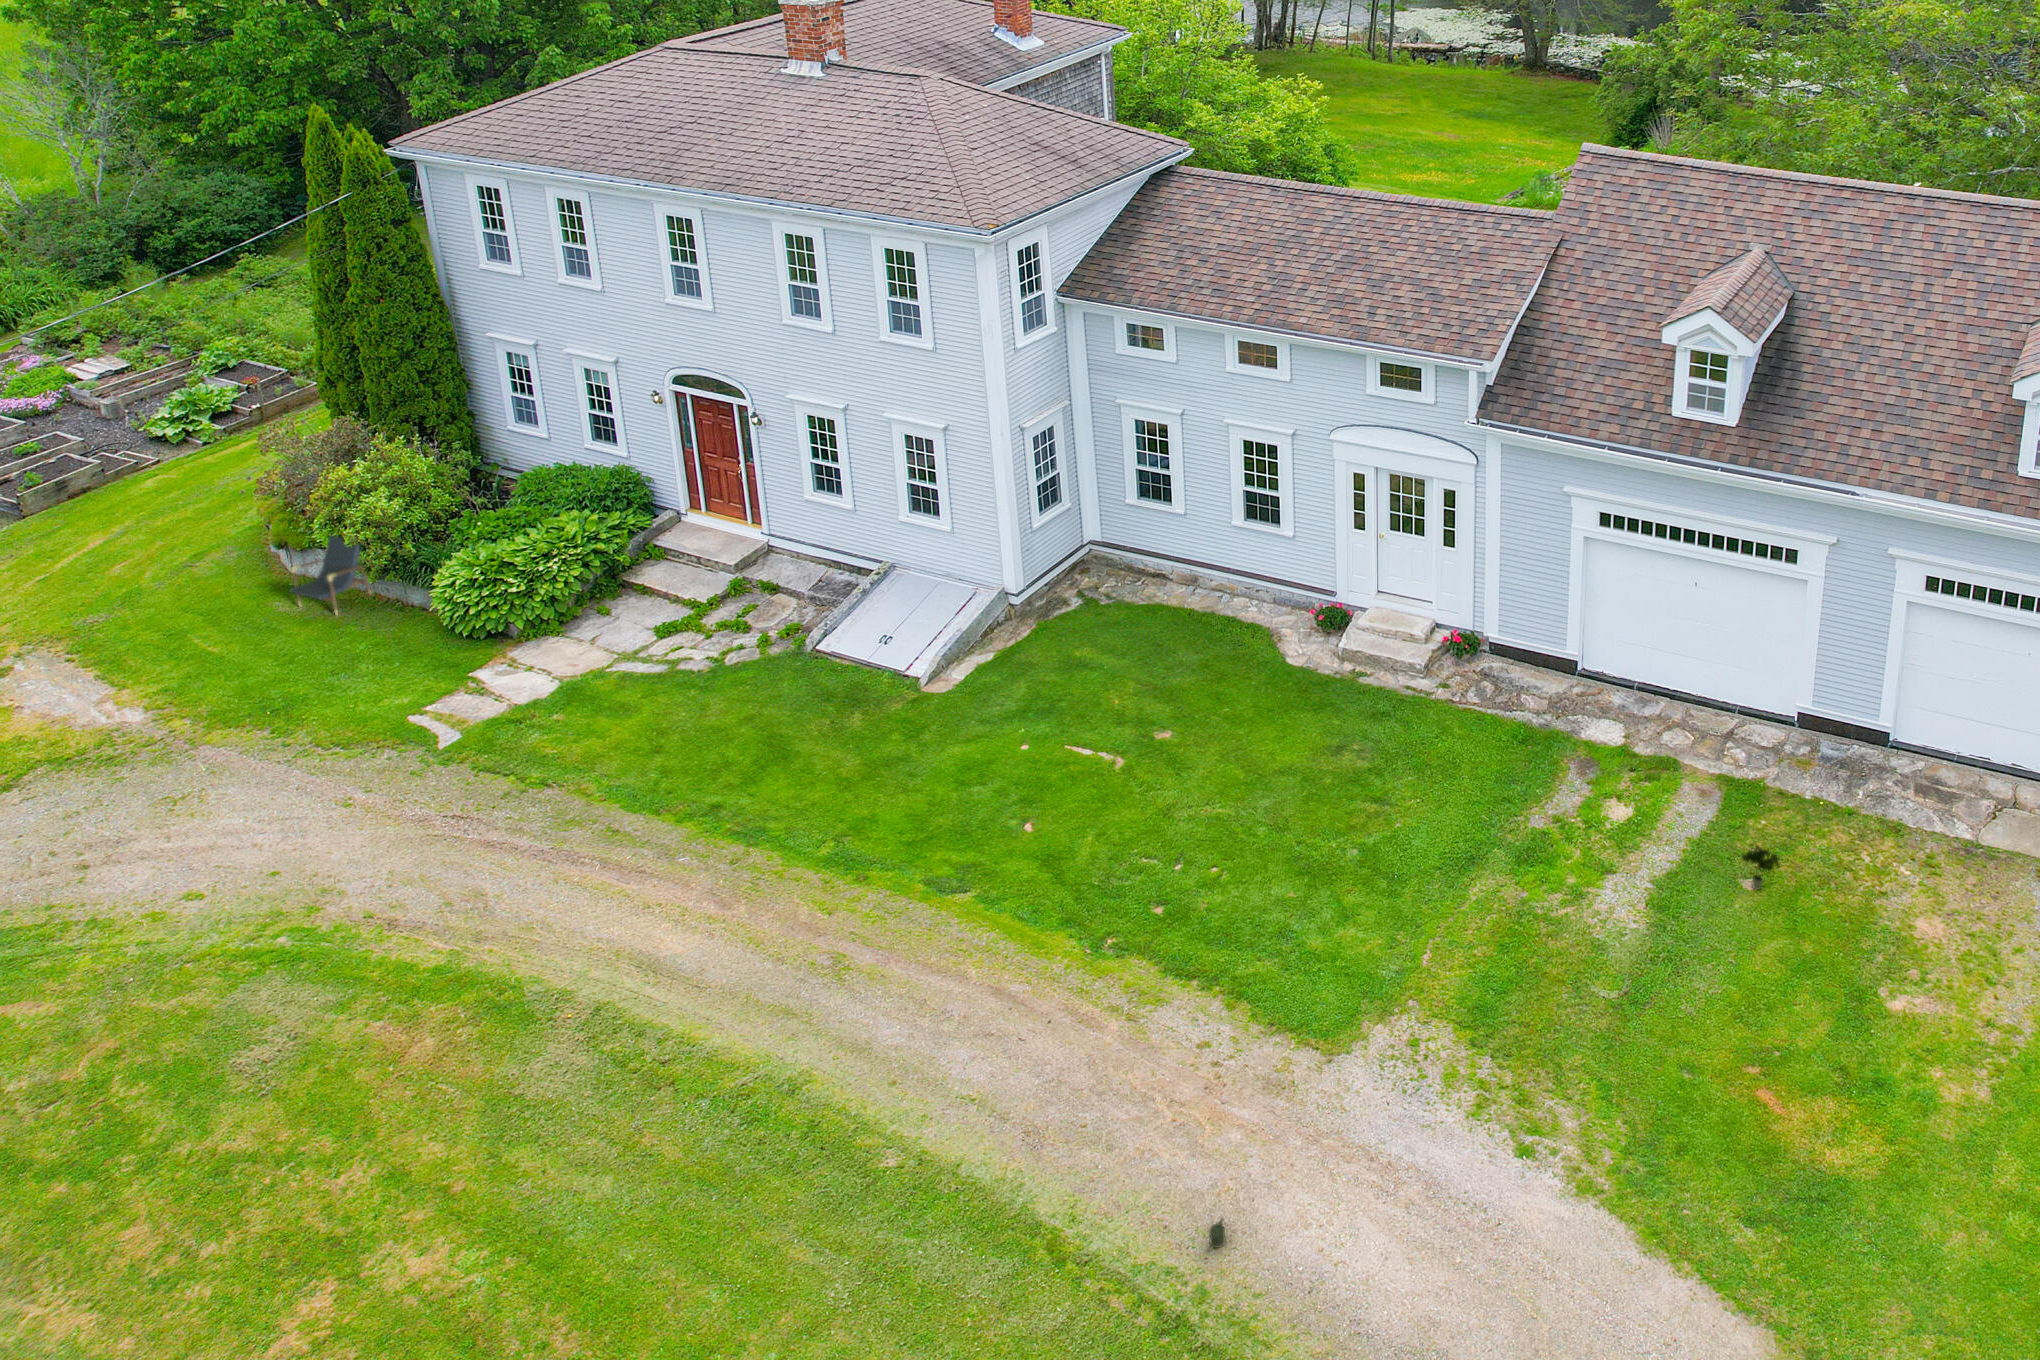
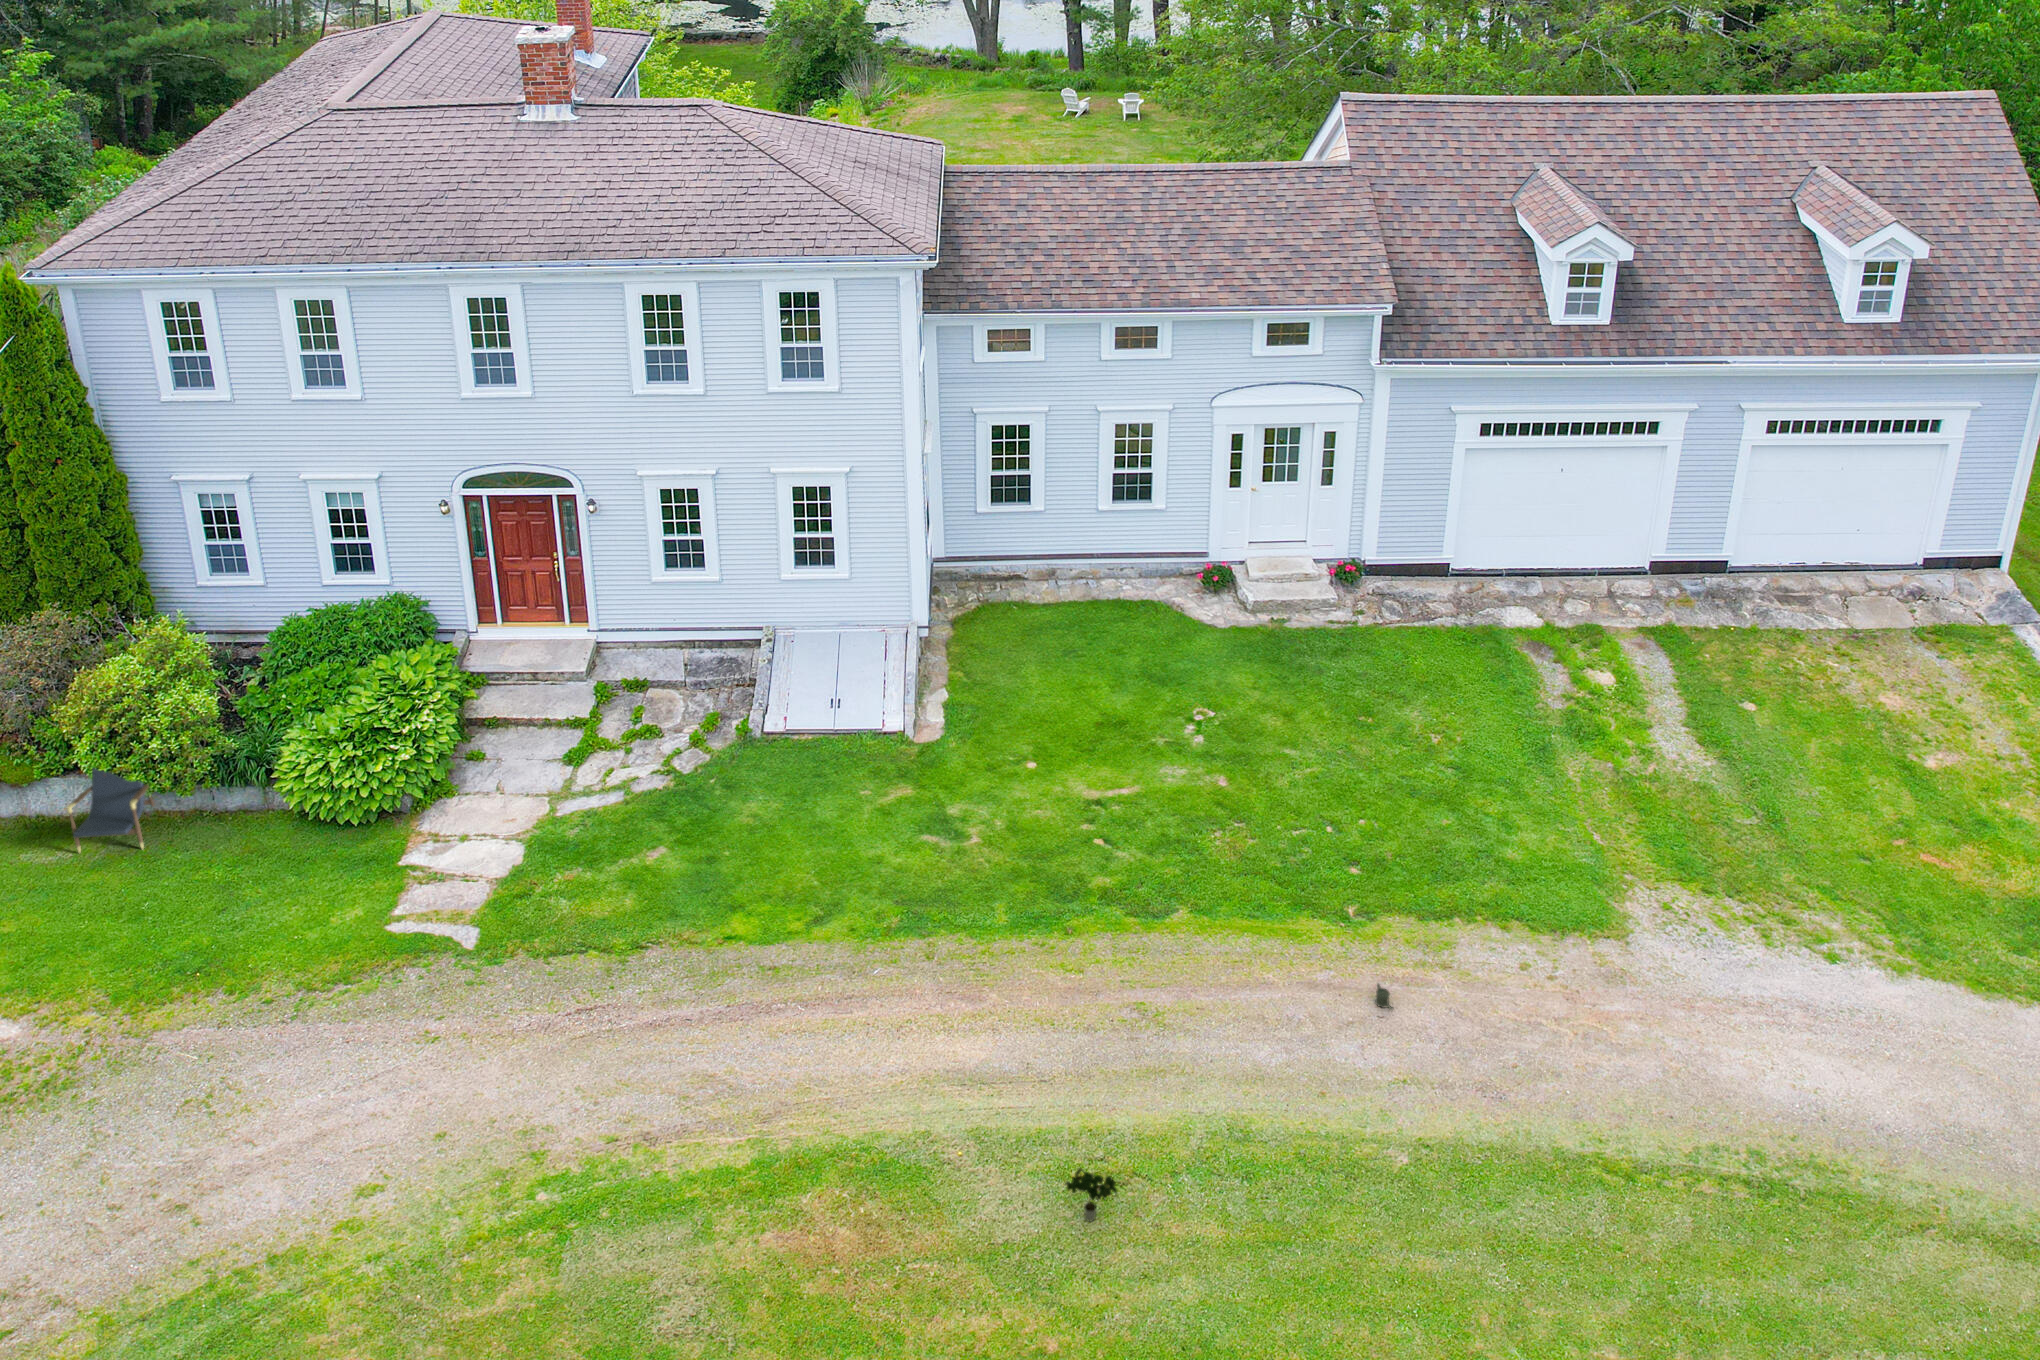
potted plant: present [1742,844,1780,890] -> present [1065,1168,1117,1222]
watering can: present [1206,1218,1225,1253] -> present [1375,984,1393,1011]

